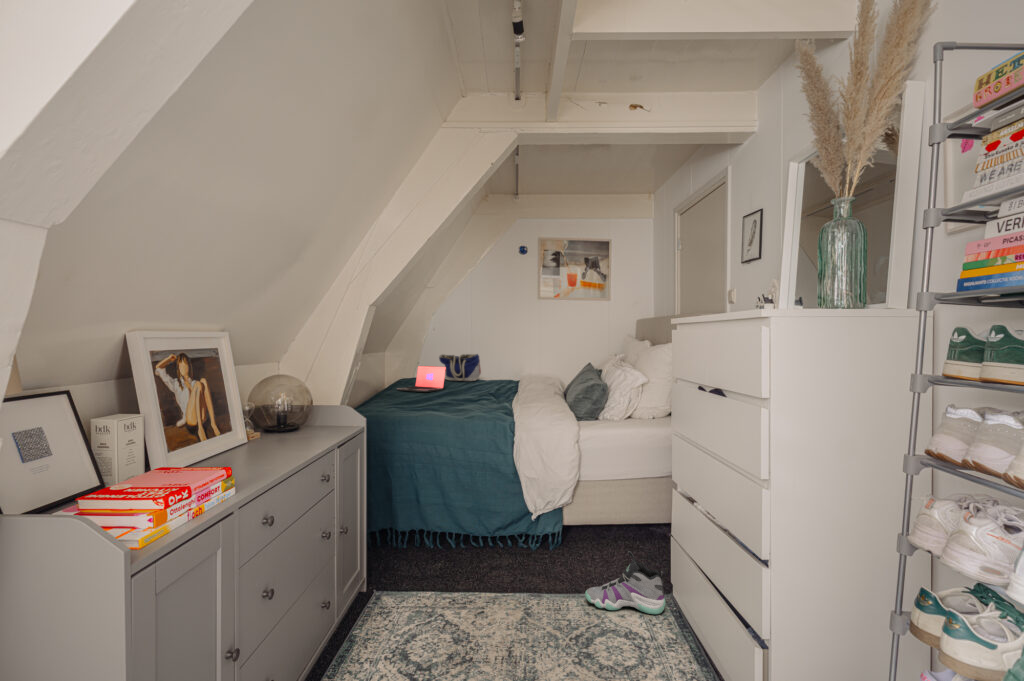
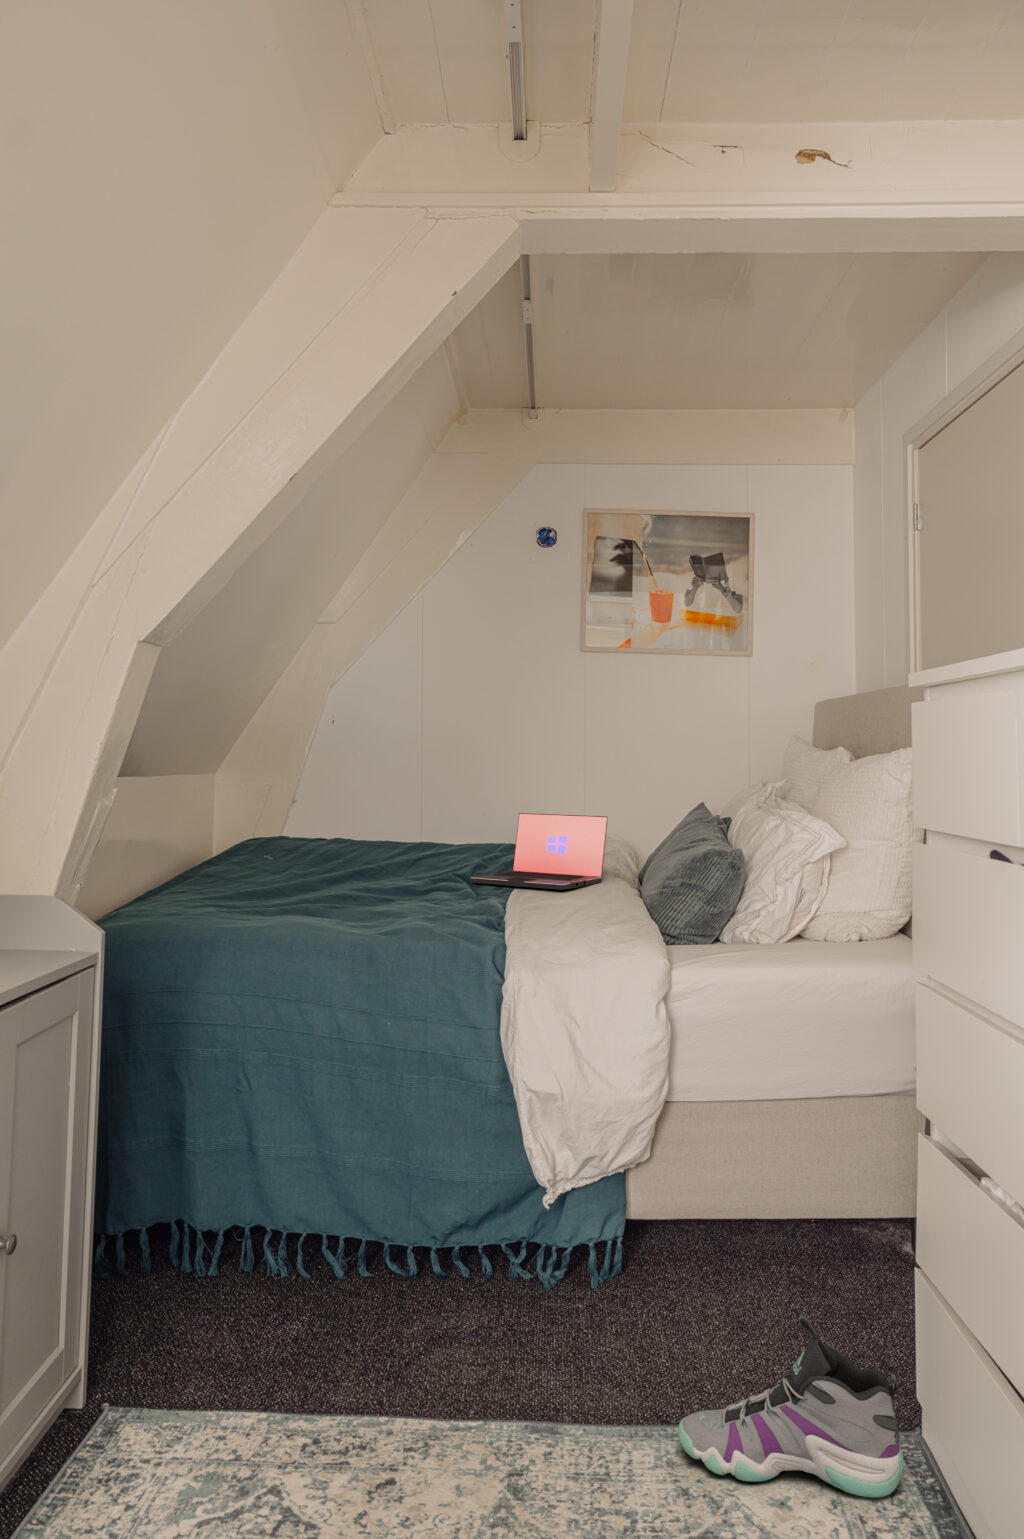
tote bag: present [439,354,481,381] -> none [334,773,437,841]
laptop: present [397,366,446,392] -> present [471,813,607,890]

